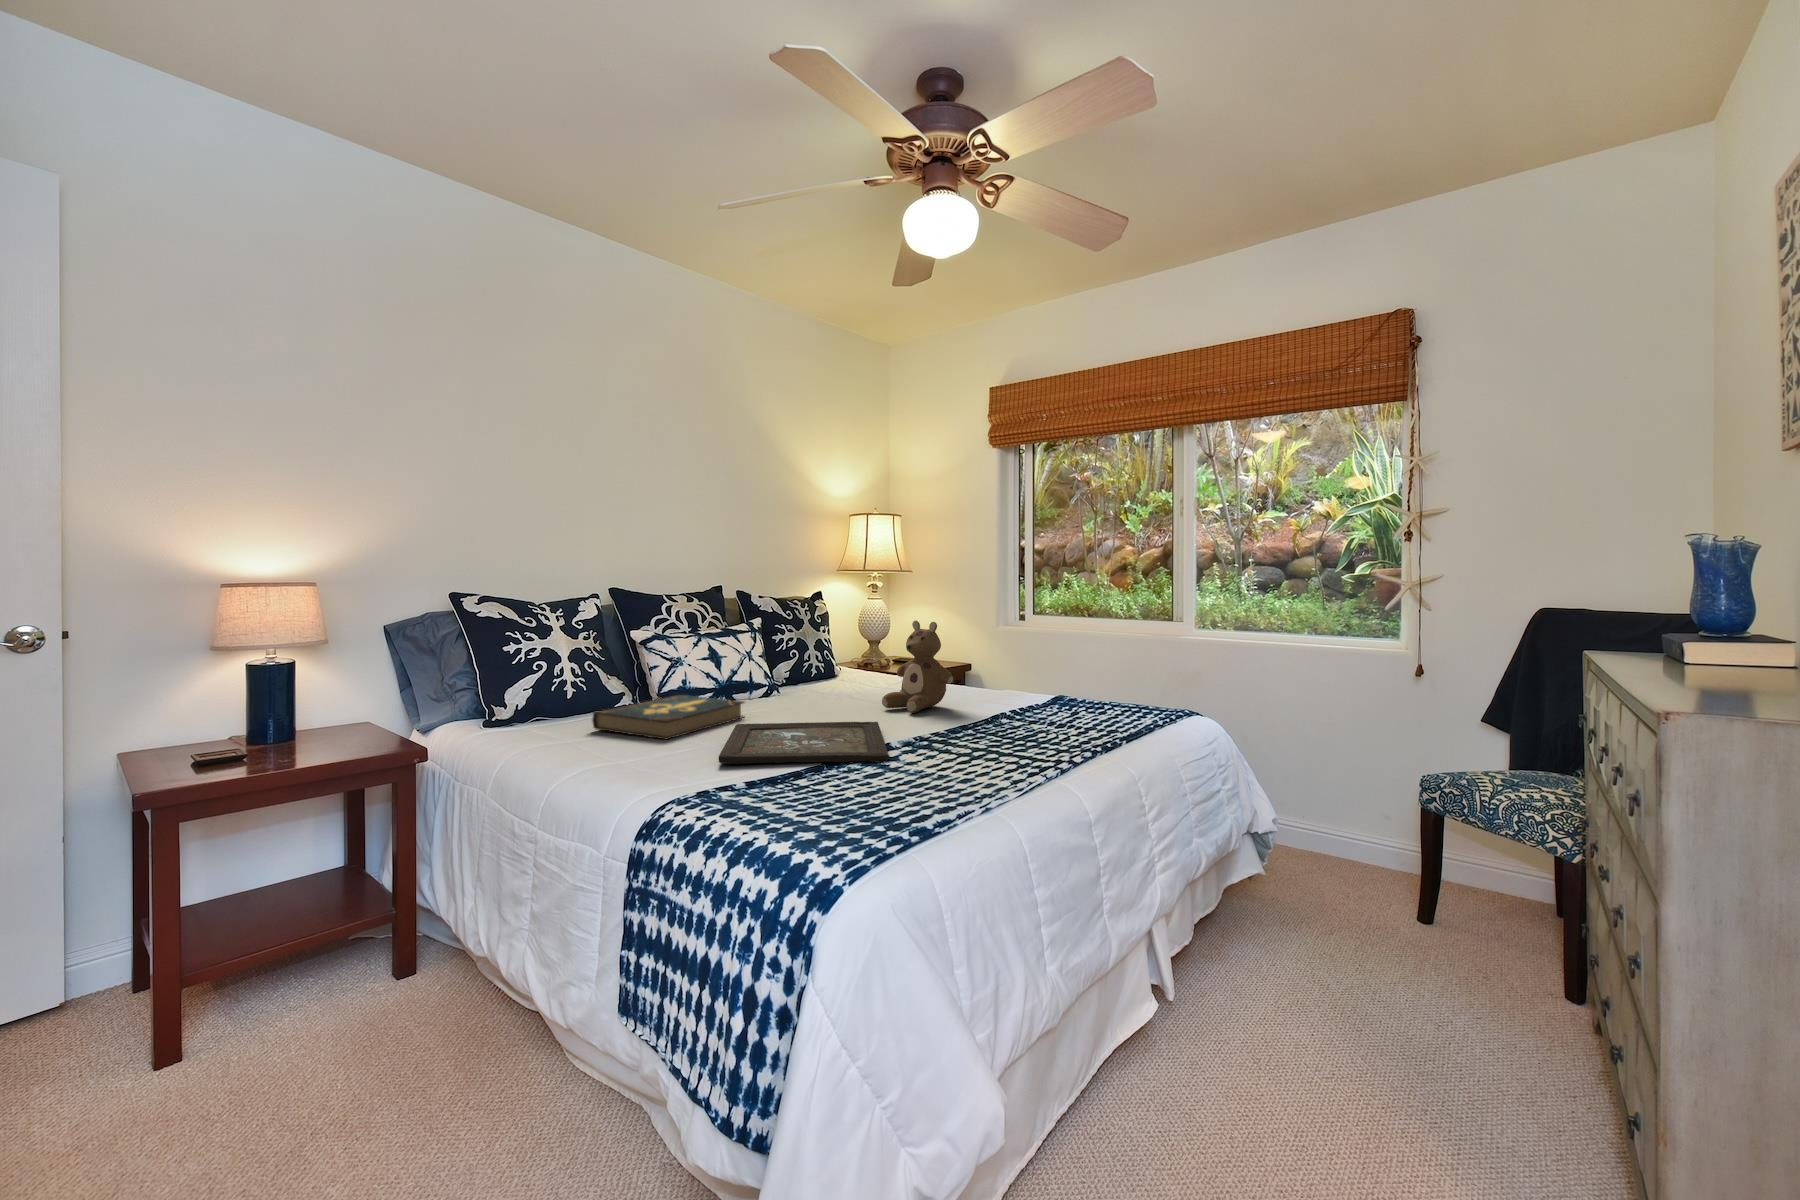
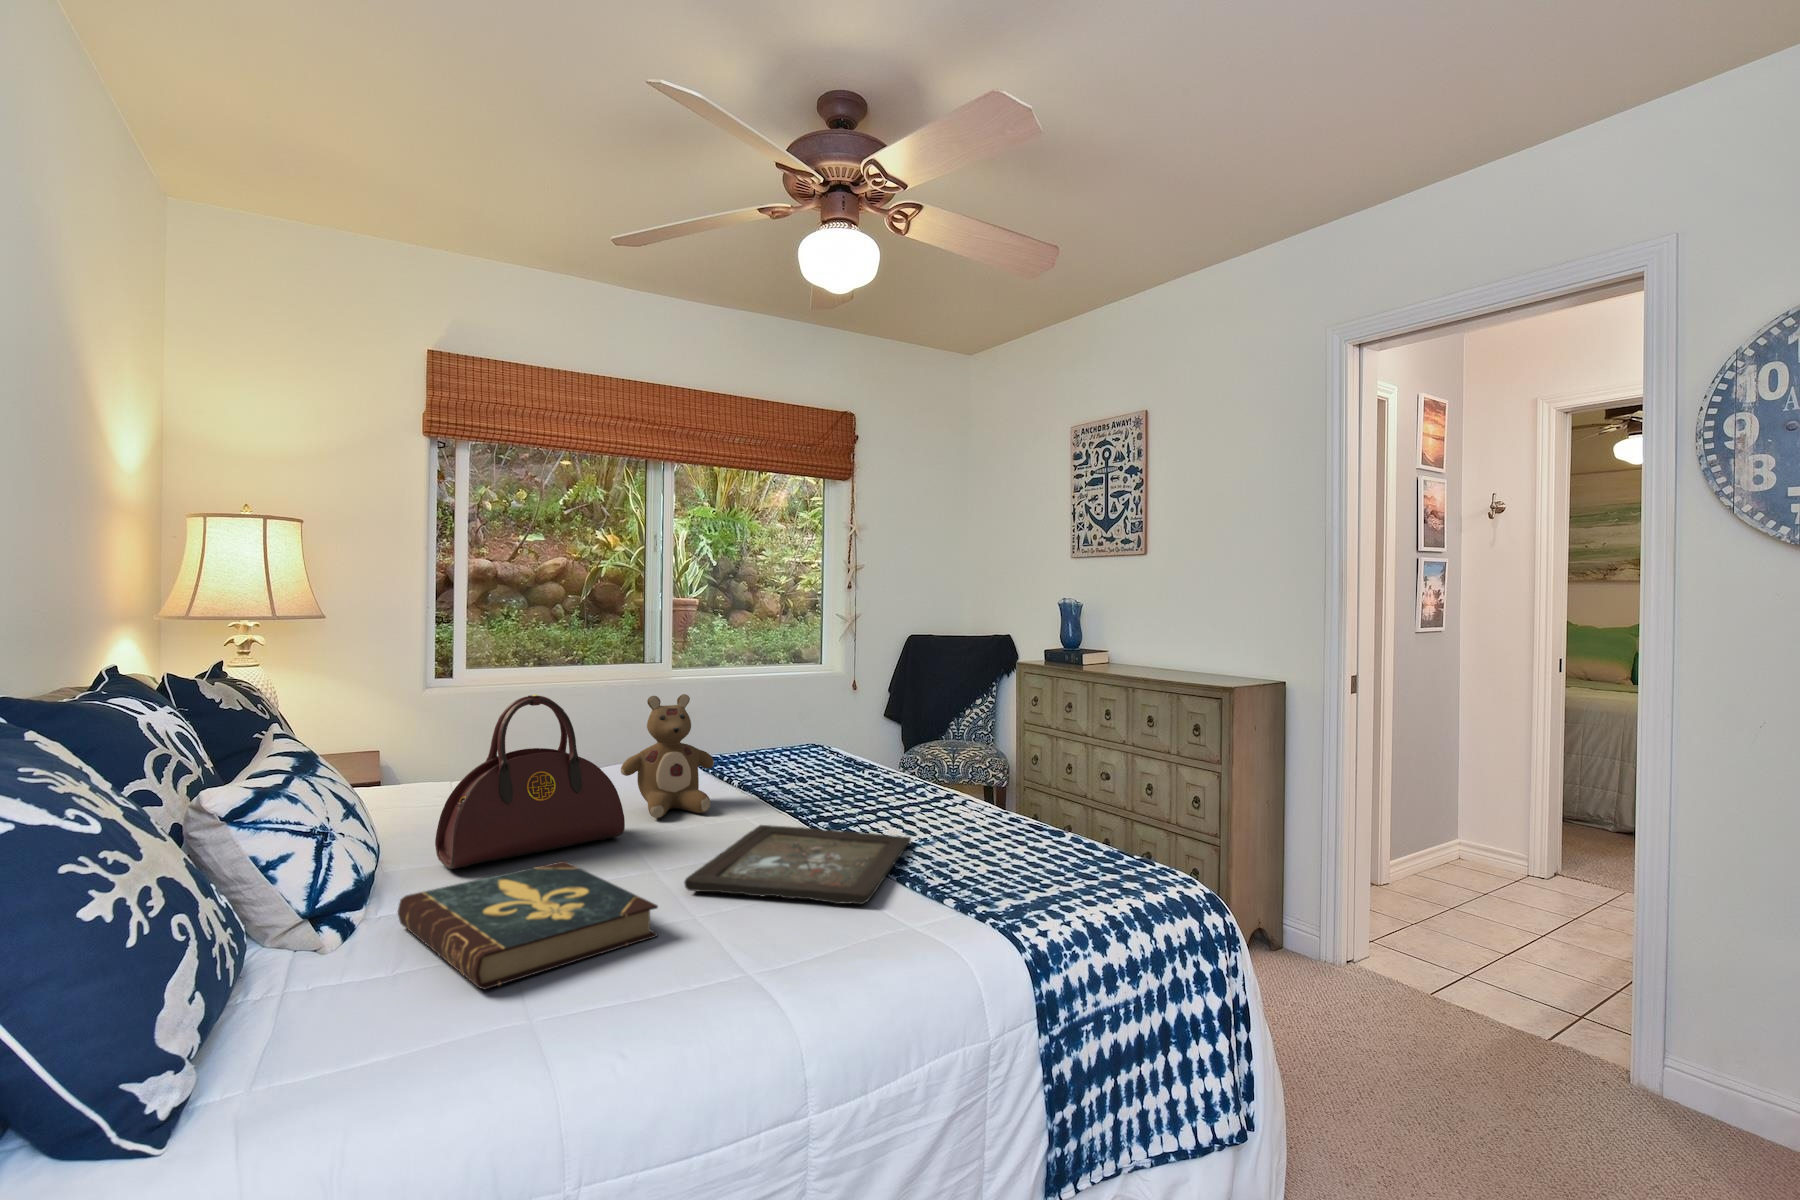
handbag: none [752,607,856,709] -> present [435,695,625,869]

